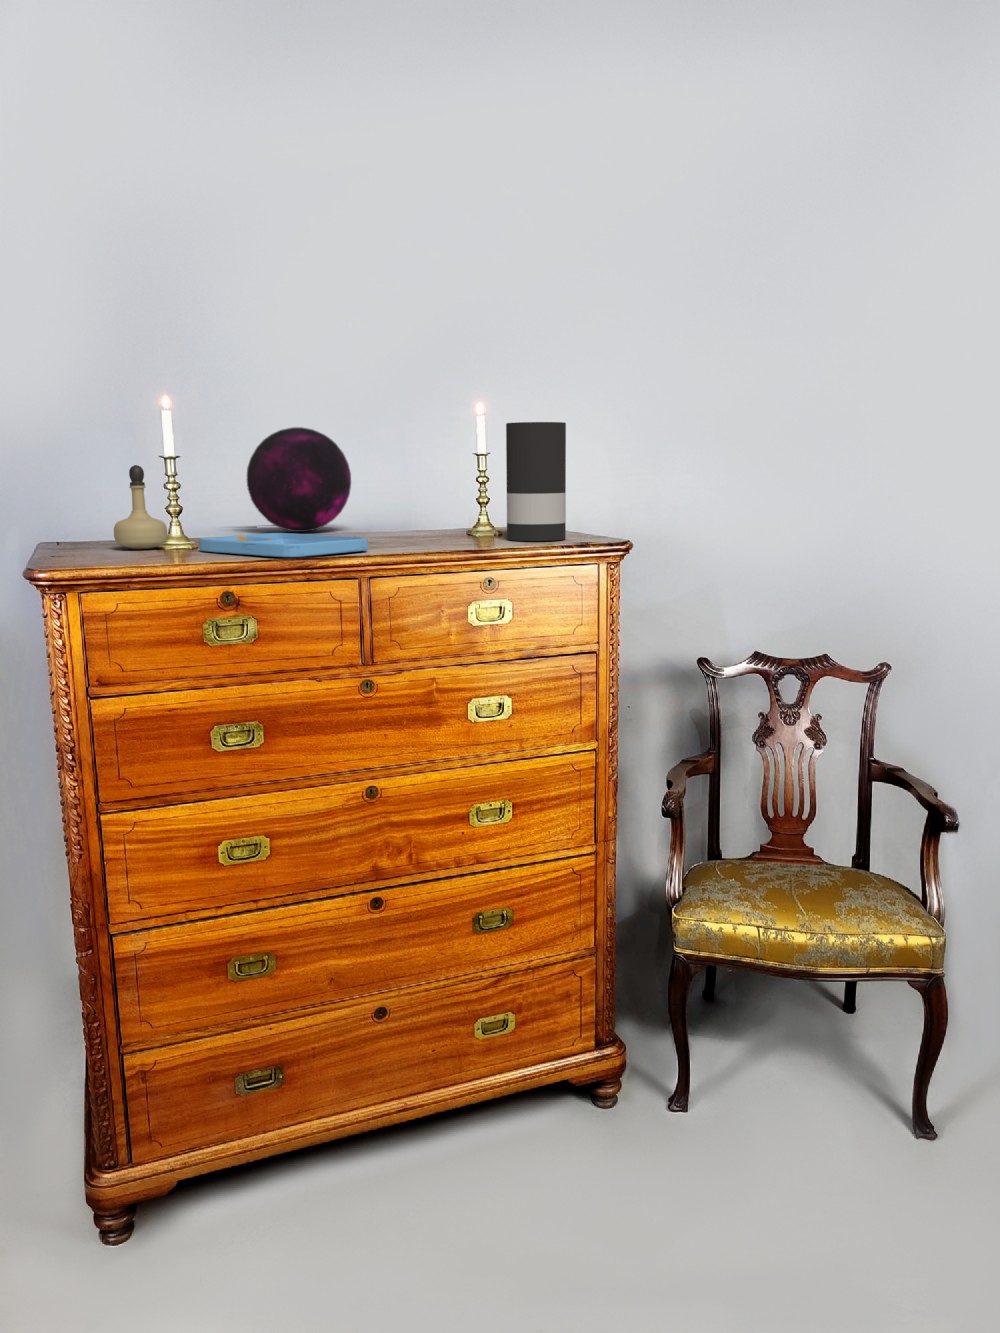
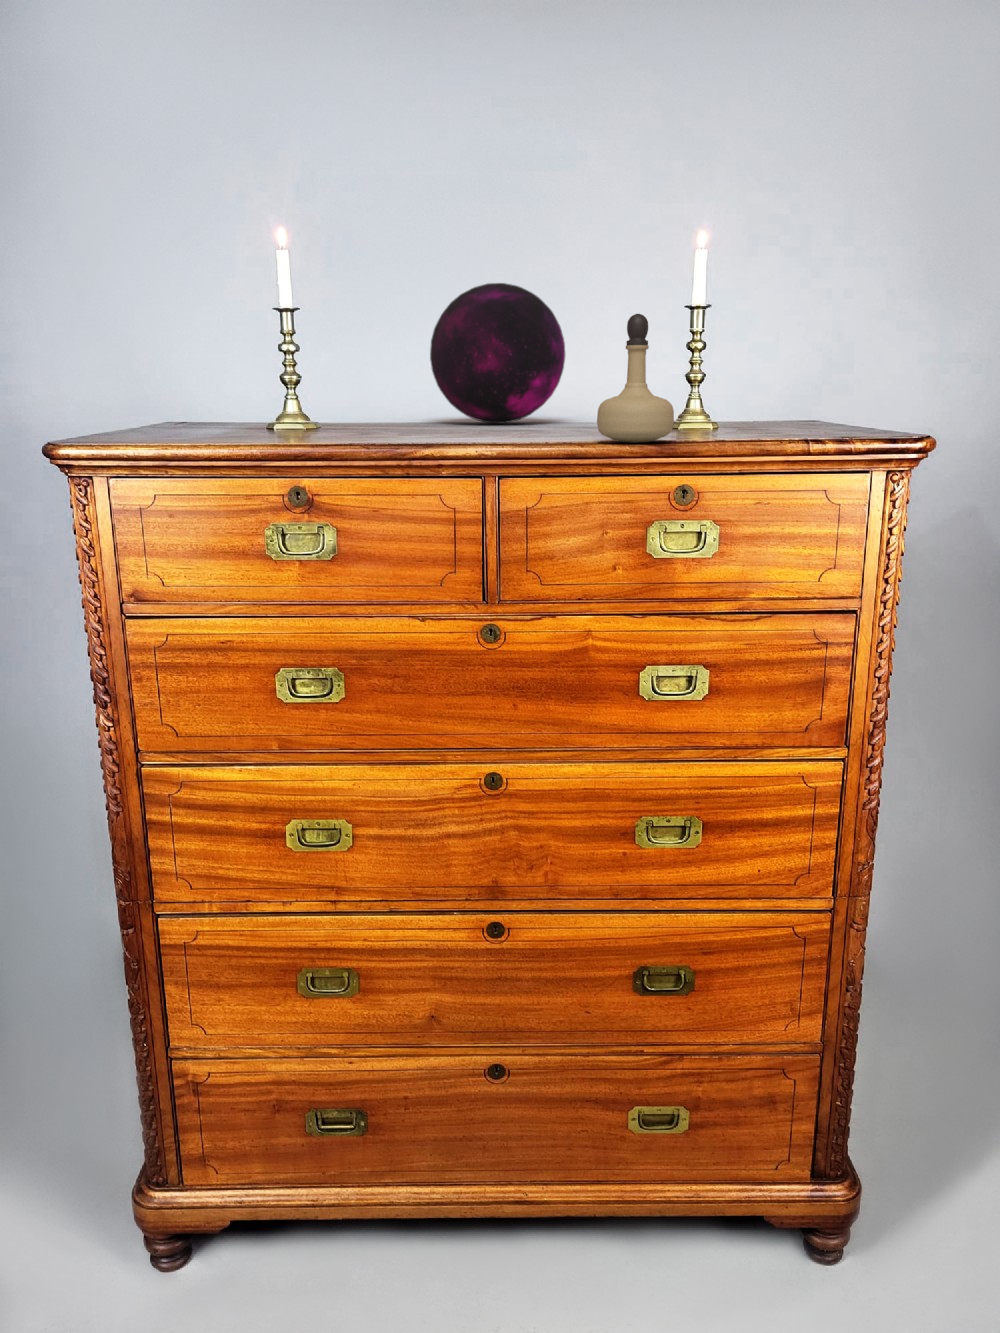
vase: present [506,422,566,541] -> none [737,251,839,438]
perfume bottle: present [114,465,168,549] -> present [597,314,674,442]
tray: present [199,533,368,557] -> none [297,418,499,445]

